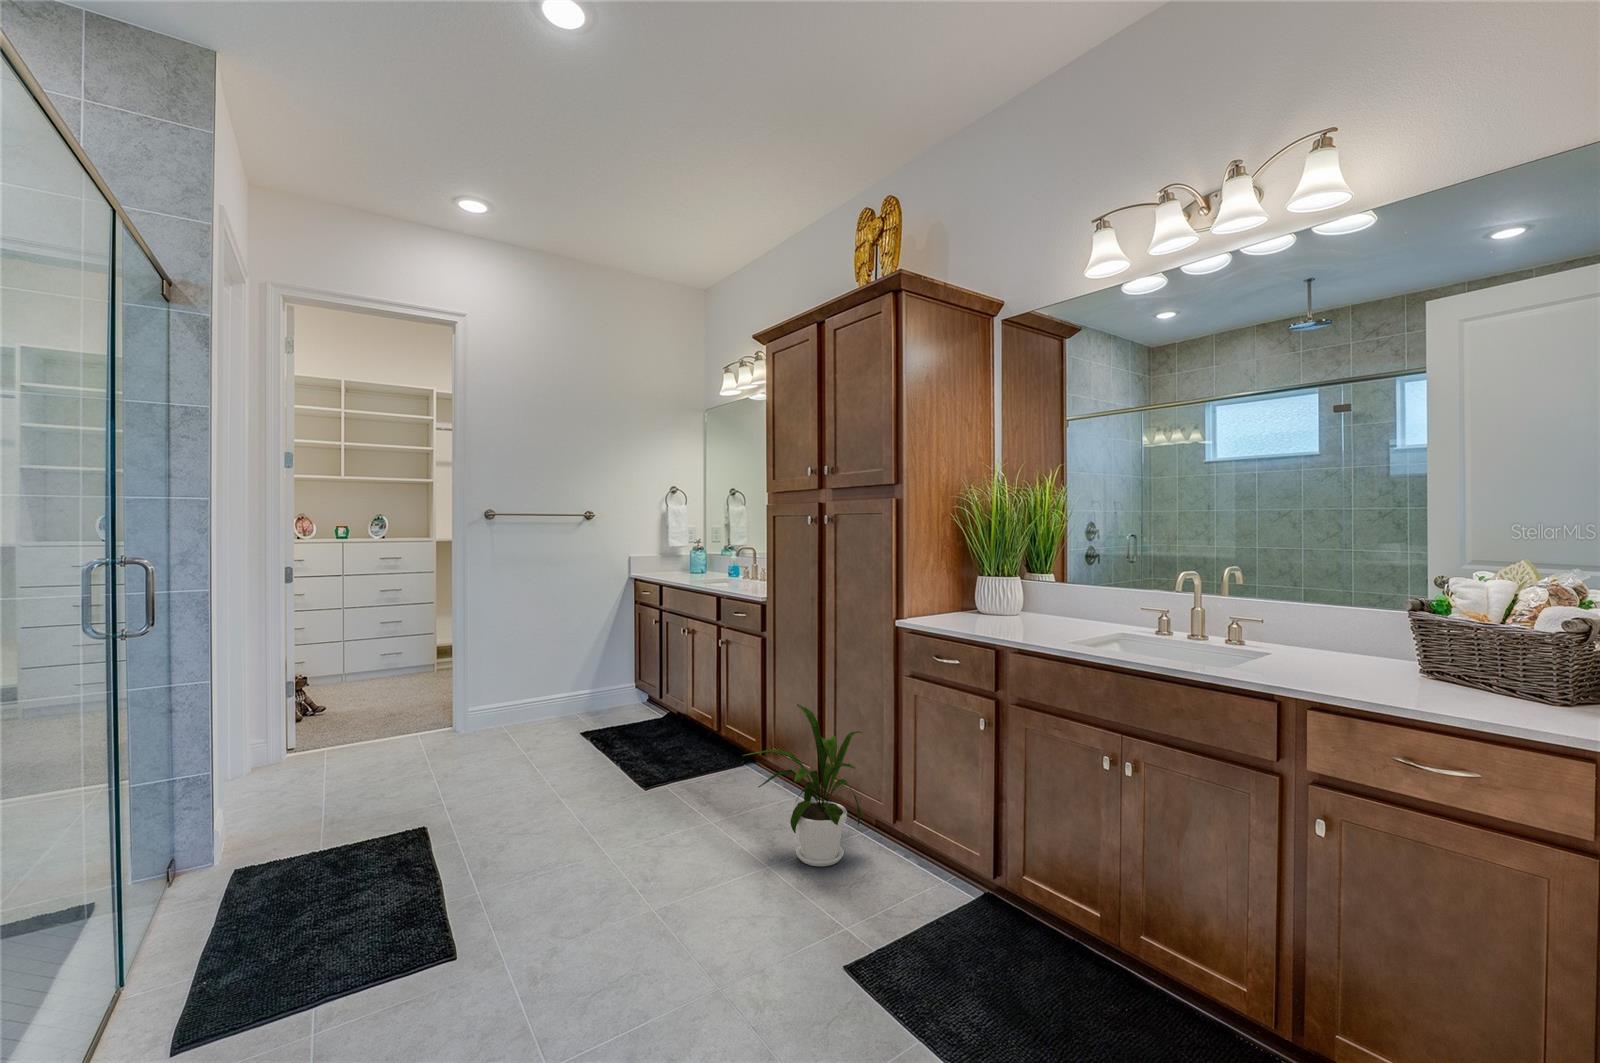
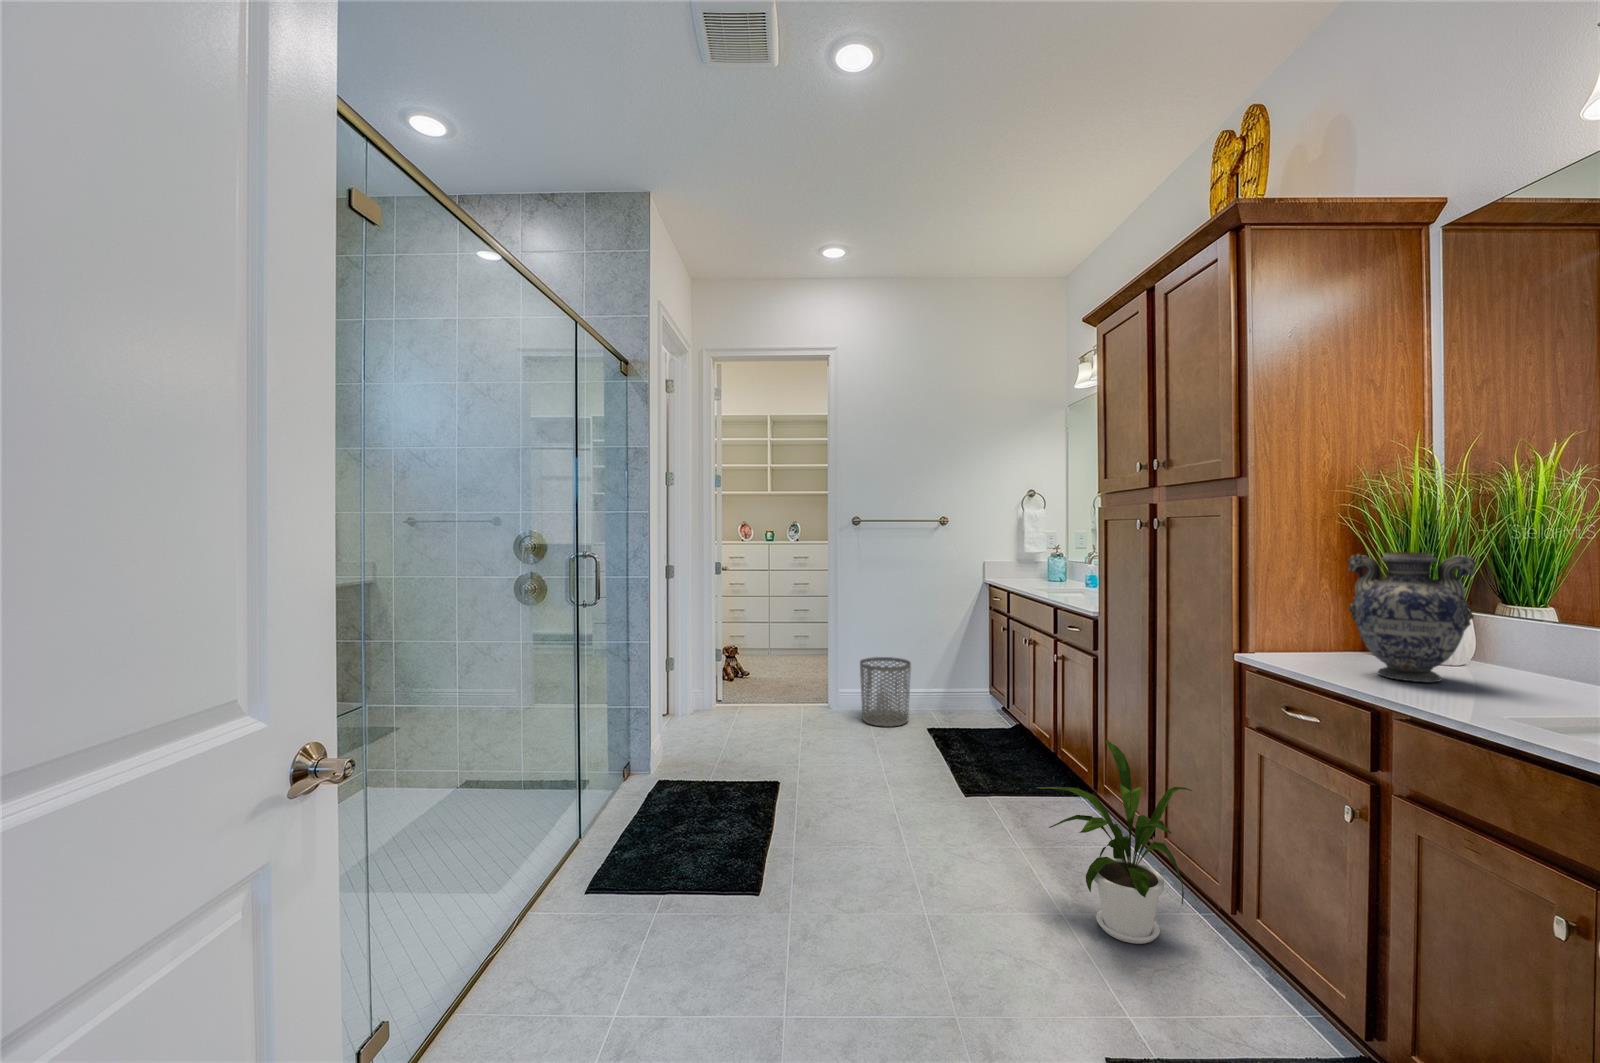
decorative vase: none [970,541,1037,628] -> present [1348,552,1476,682]
waste bin: none [503,661,561,736] -> present [860,657,911,727]

